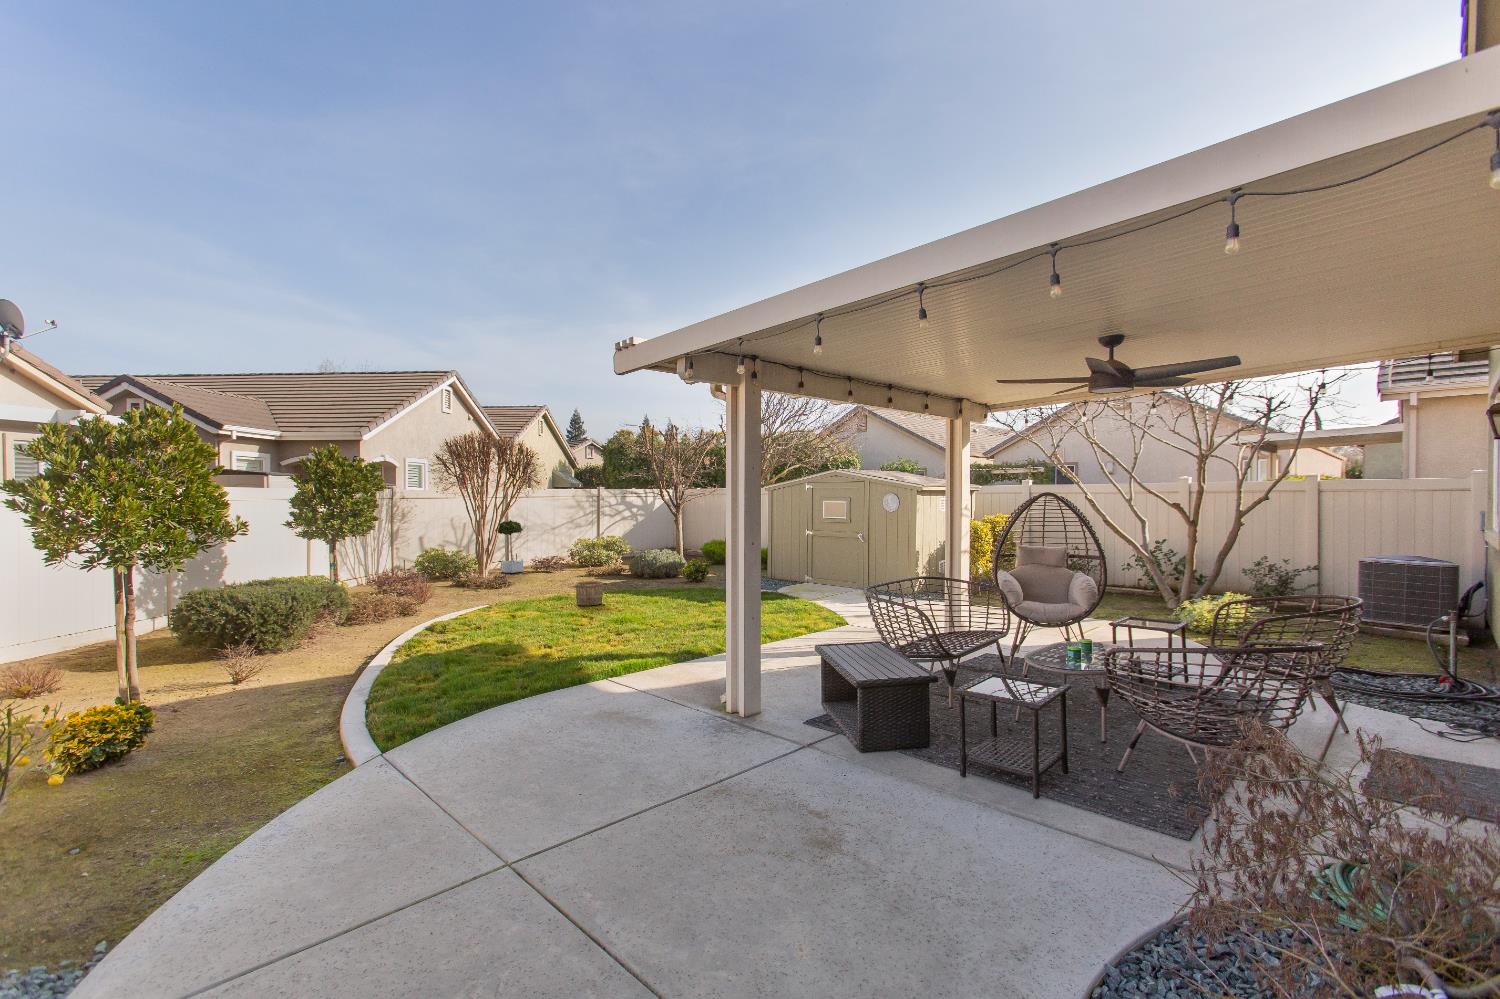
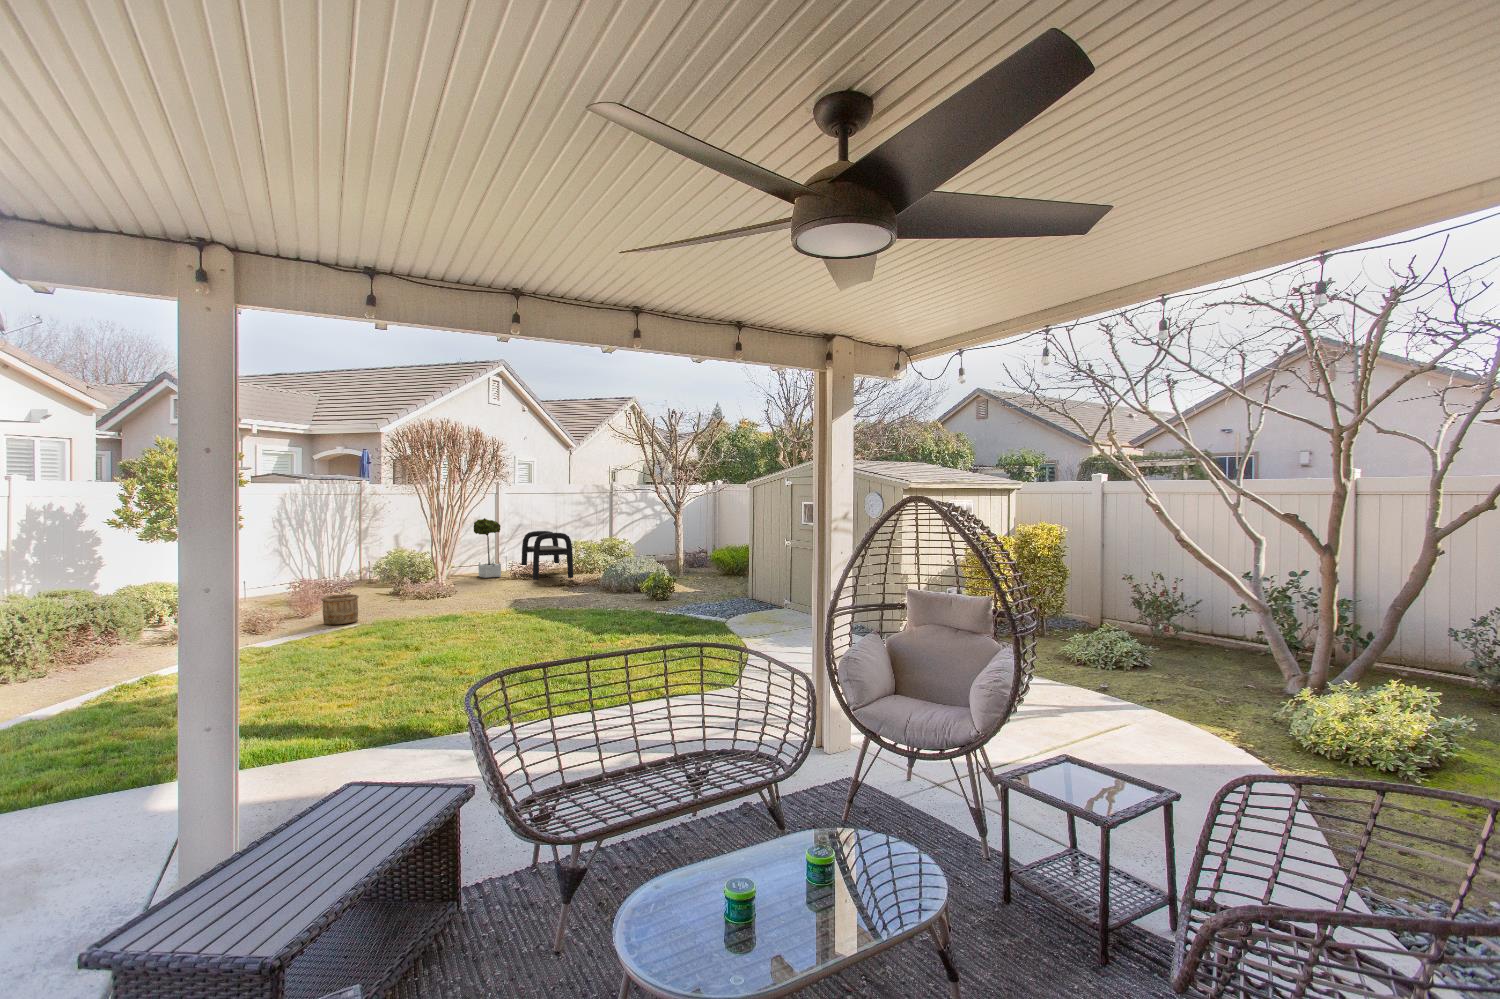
bench: none [534,531,591,573] -> present [521,531,573,580]
wooden bucket: present [575,581,603,606] -> present [321,594,359,625]

